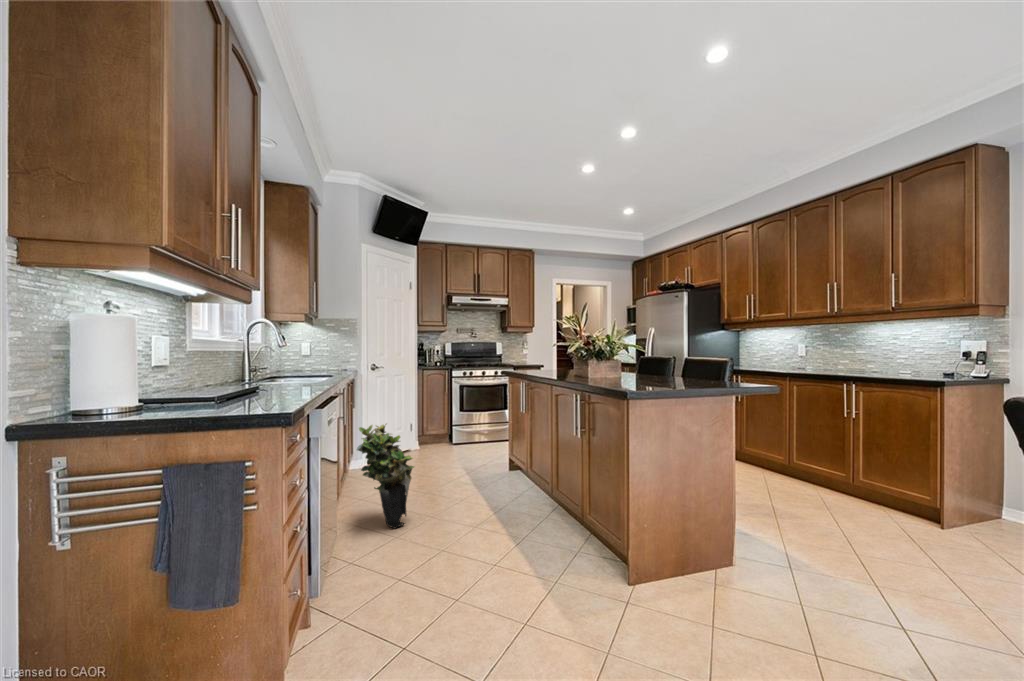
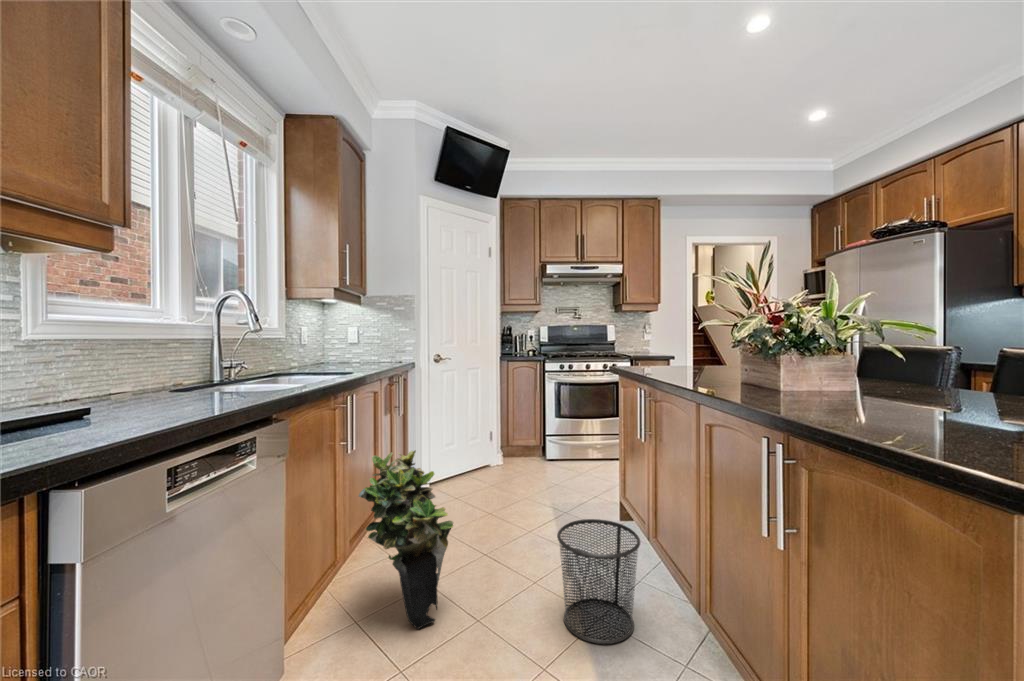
waste bin: none [478,459,525,523] -> present [557,519,640,644]

